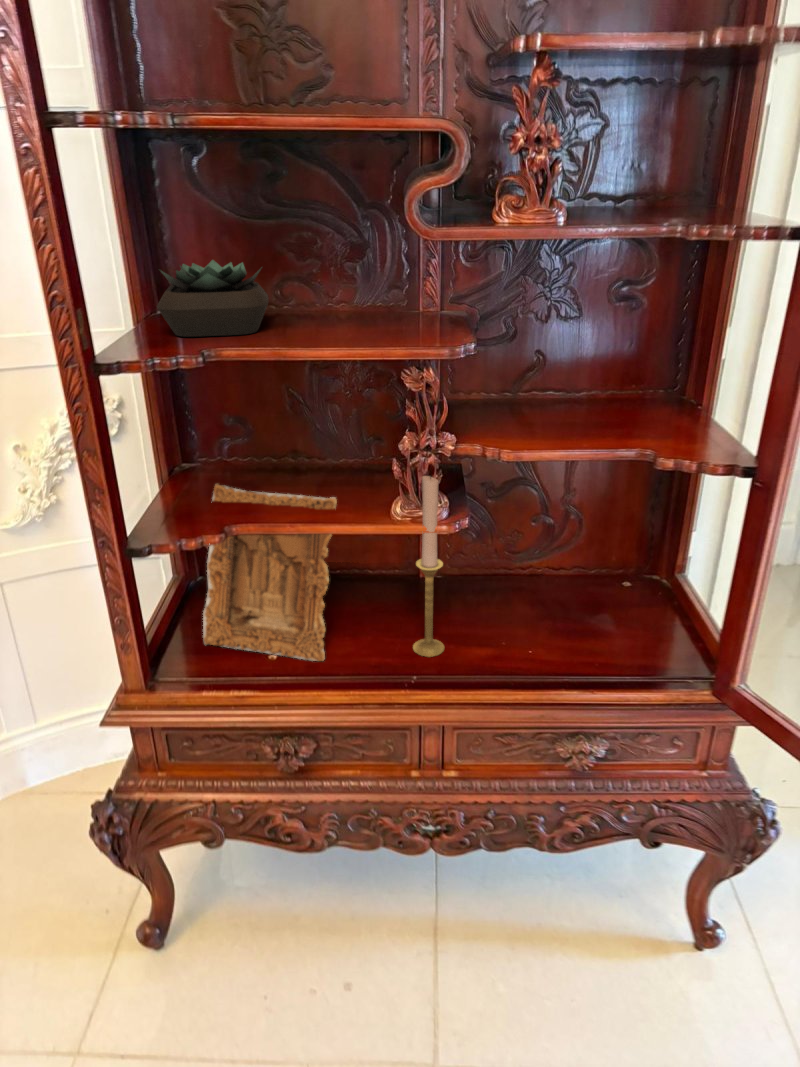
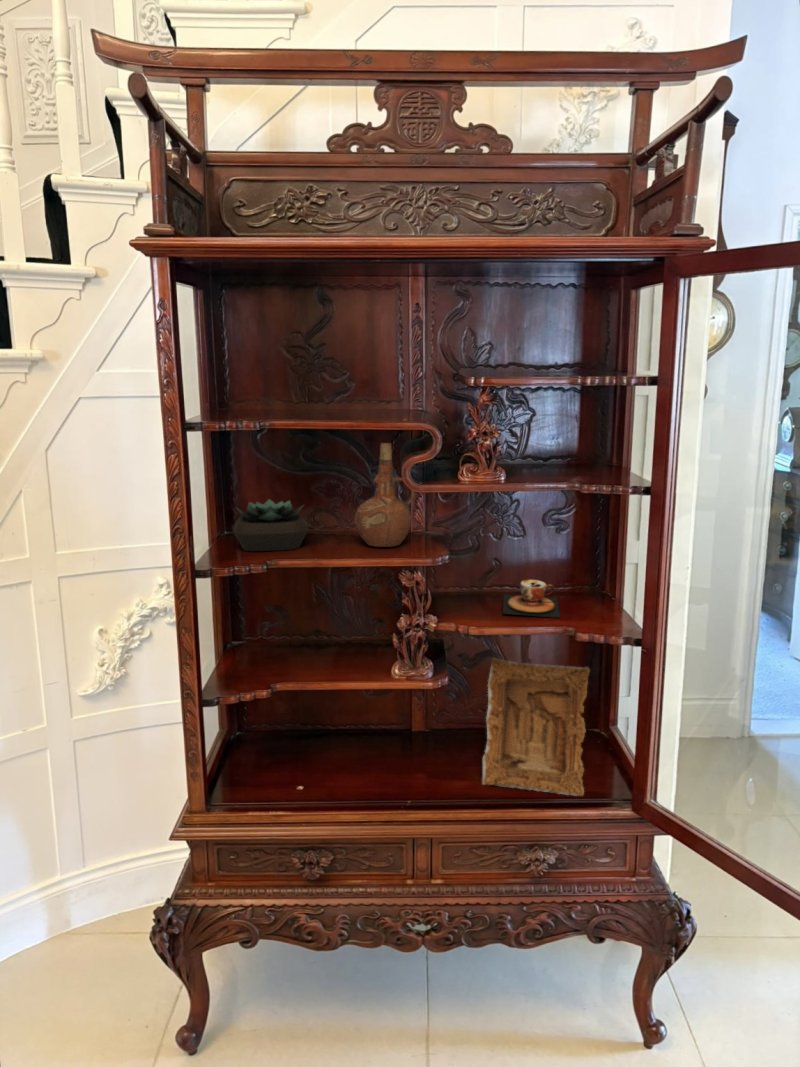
ceramic pitcher: none [336,163,424,330] -> present [355,443,414,547]
teacup: none [549,380,632,435] -> present [503,579,560,618]
candlestick: present [413,476,444,657] -> none [407,646,431,786]
picture frame: present [203,484,337,661] -> present [482,657,589,796]

